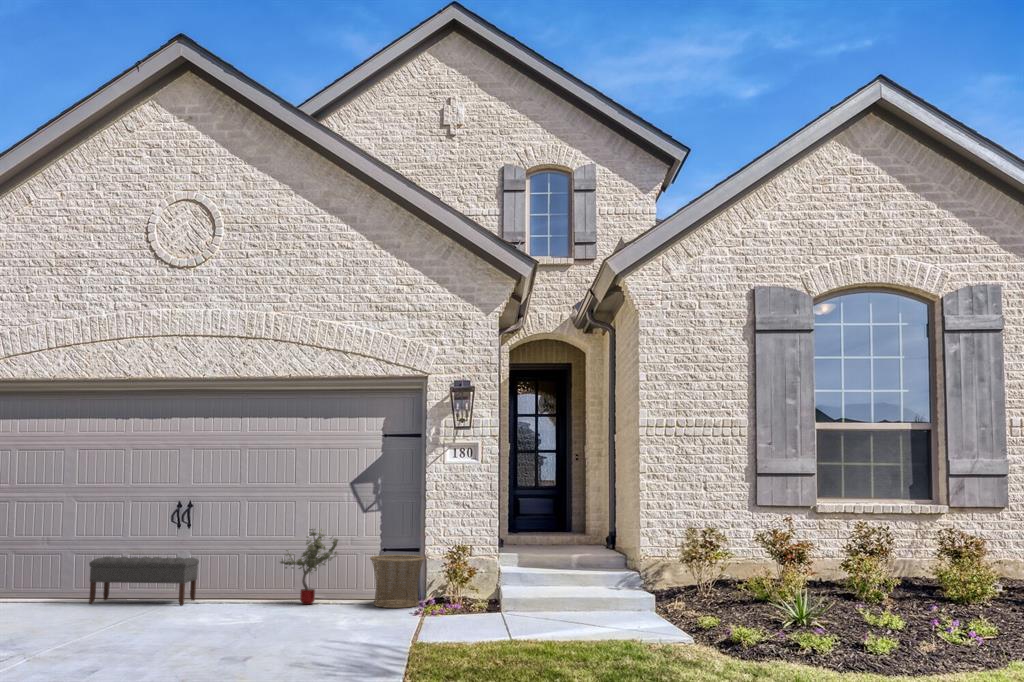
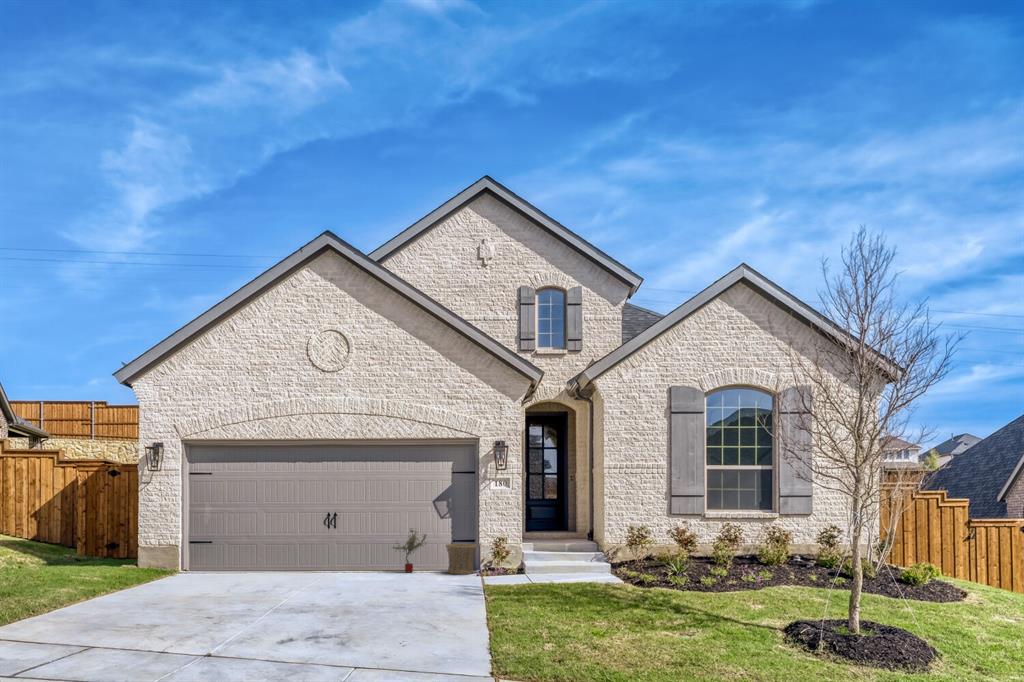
bench: present [89,557,199,605] -> none [282,544,343,573]

